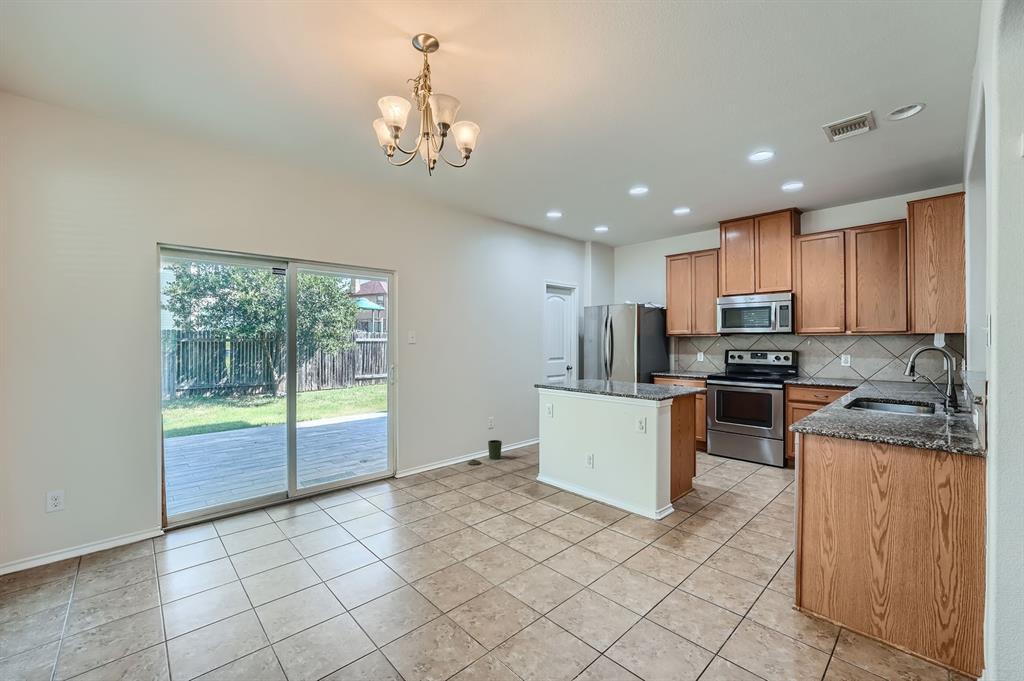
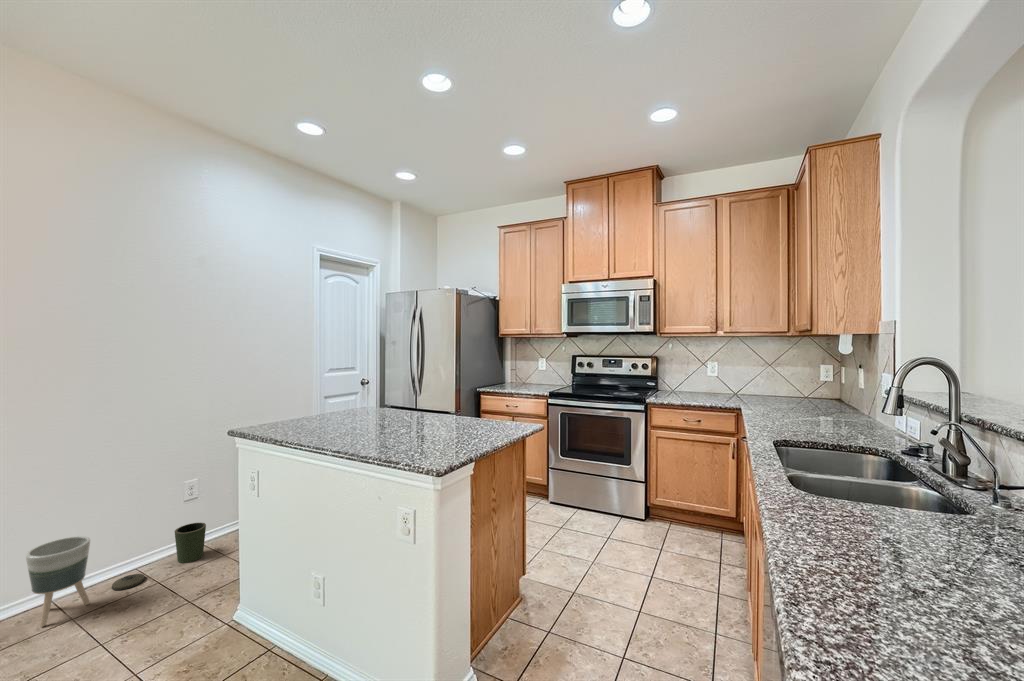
planter: none [444,435,465,472] -> present [26,536,90,627]

